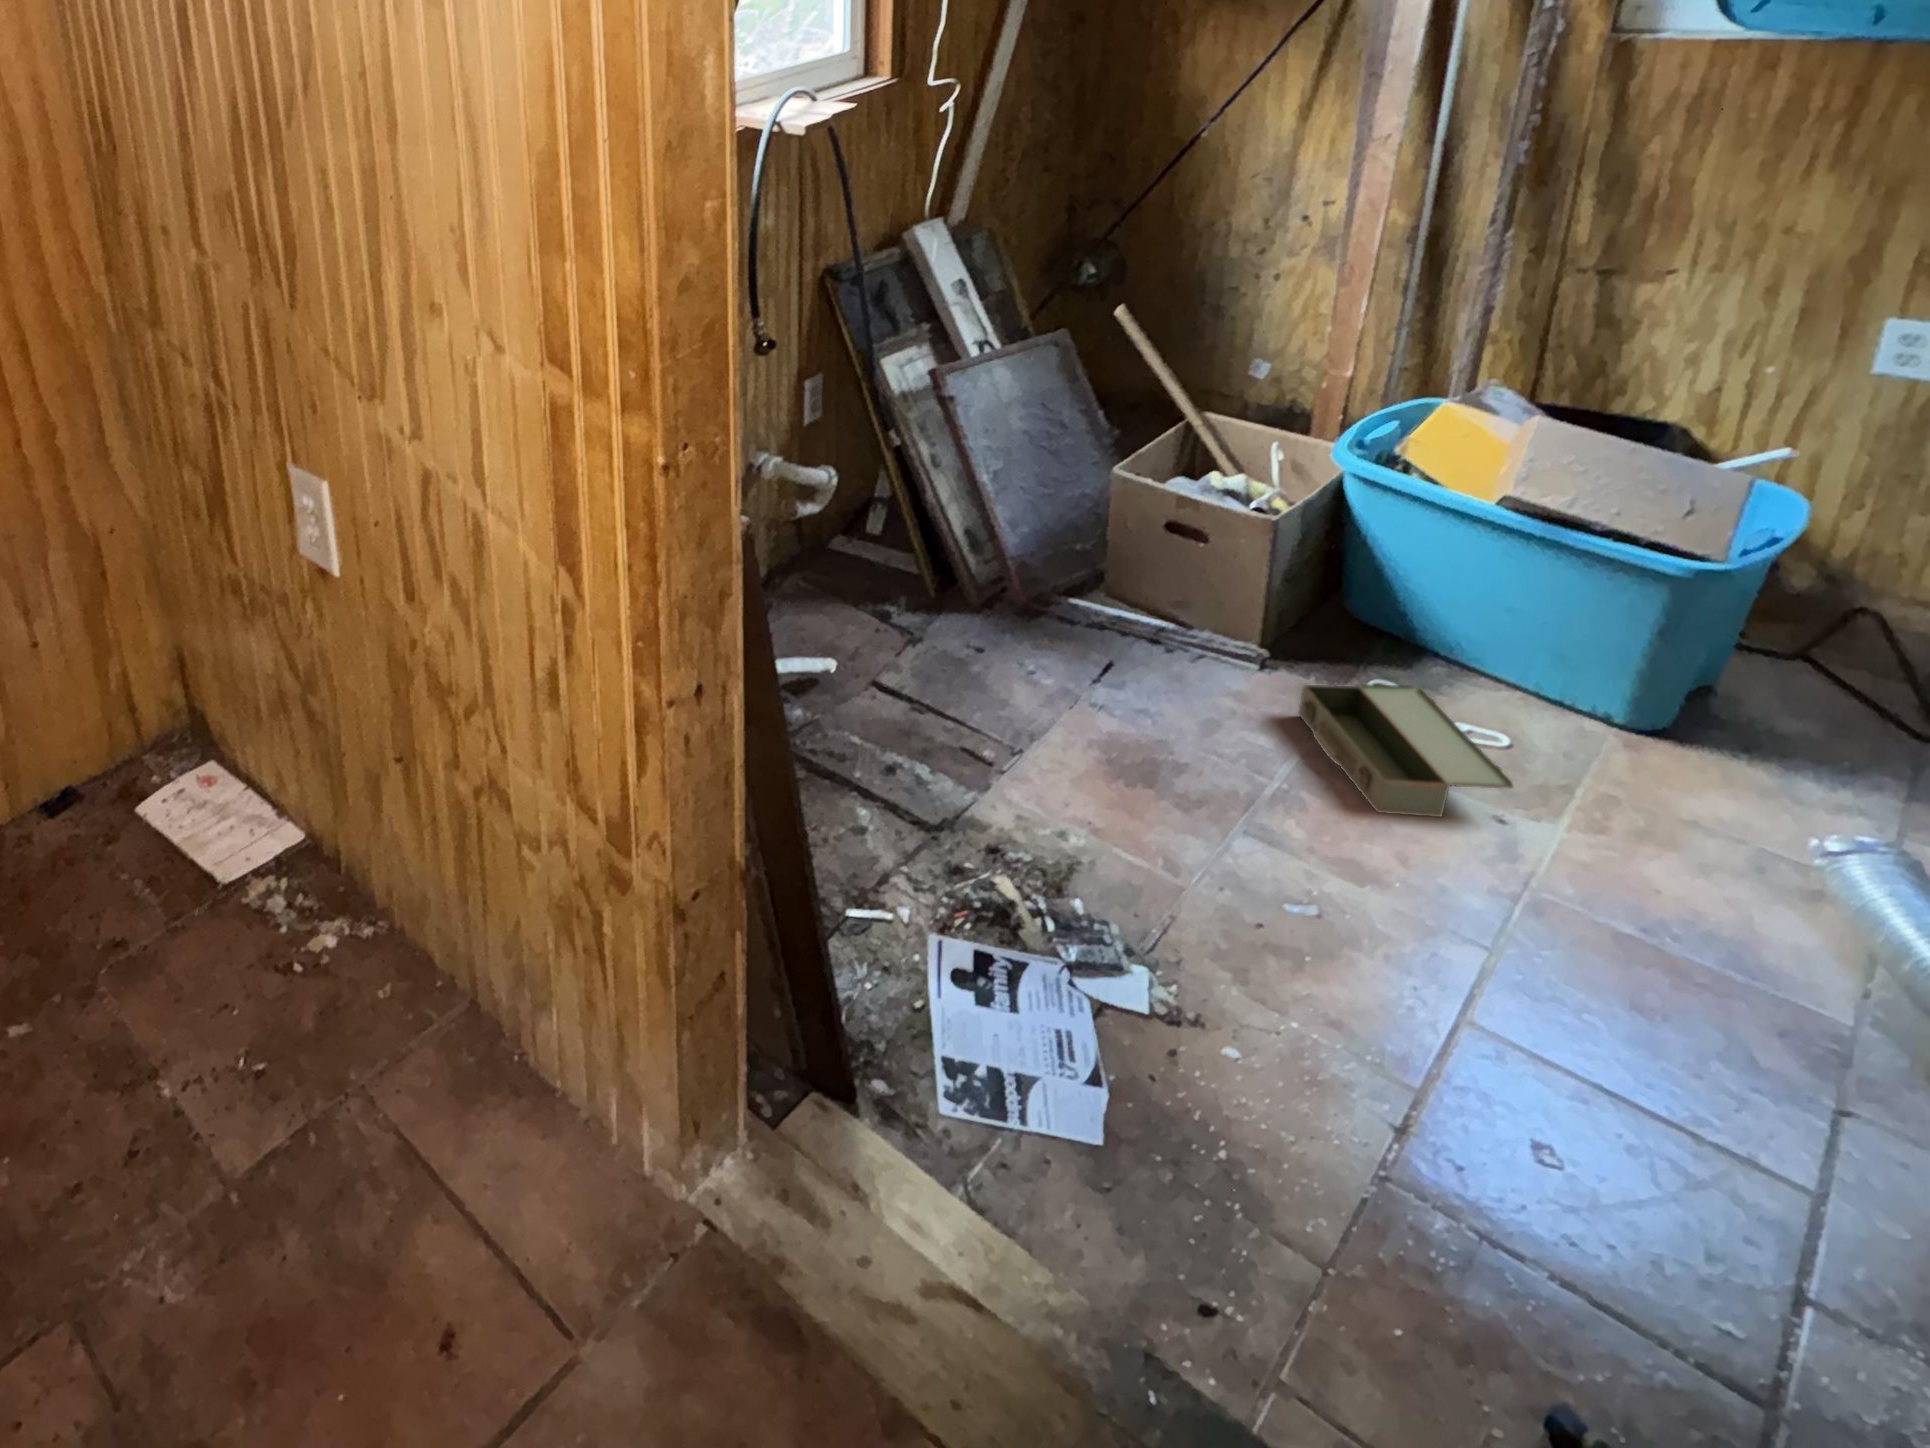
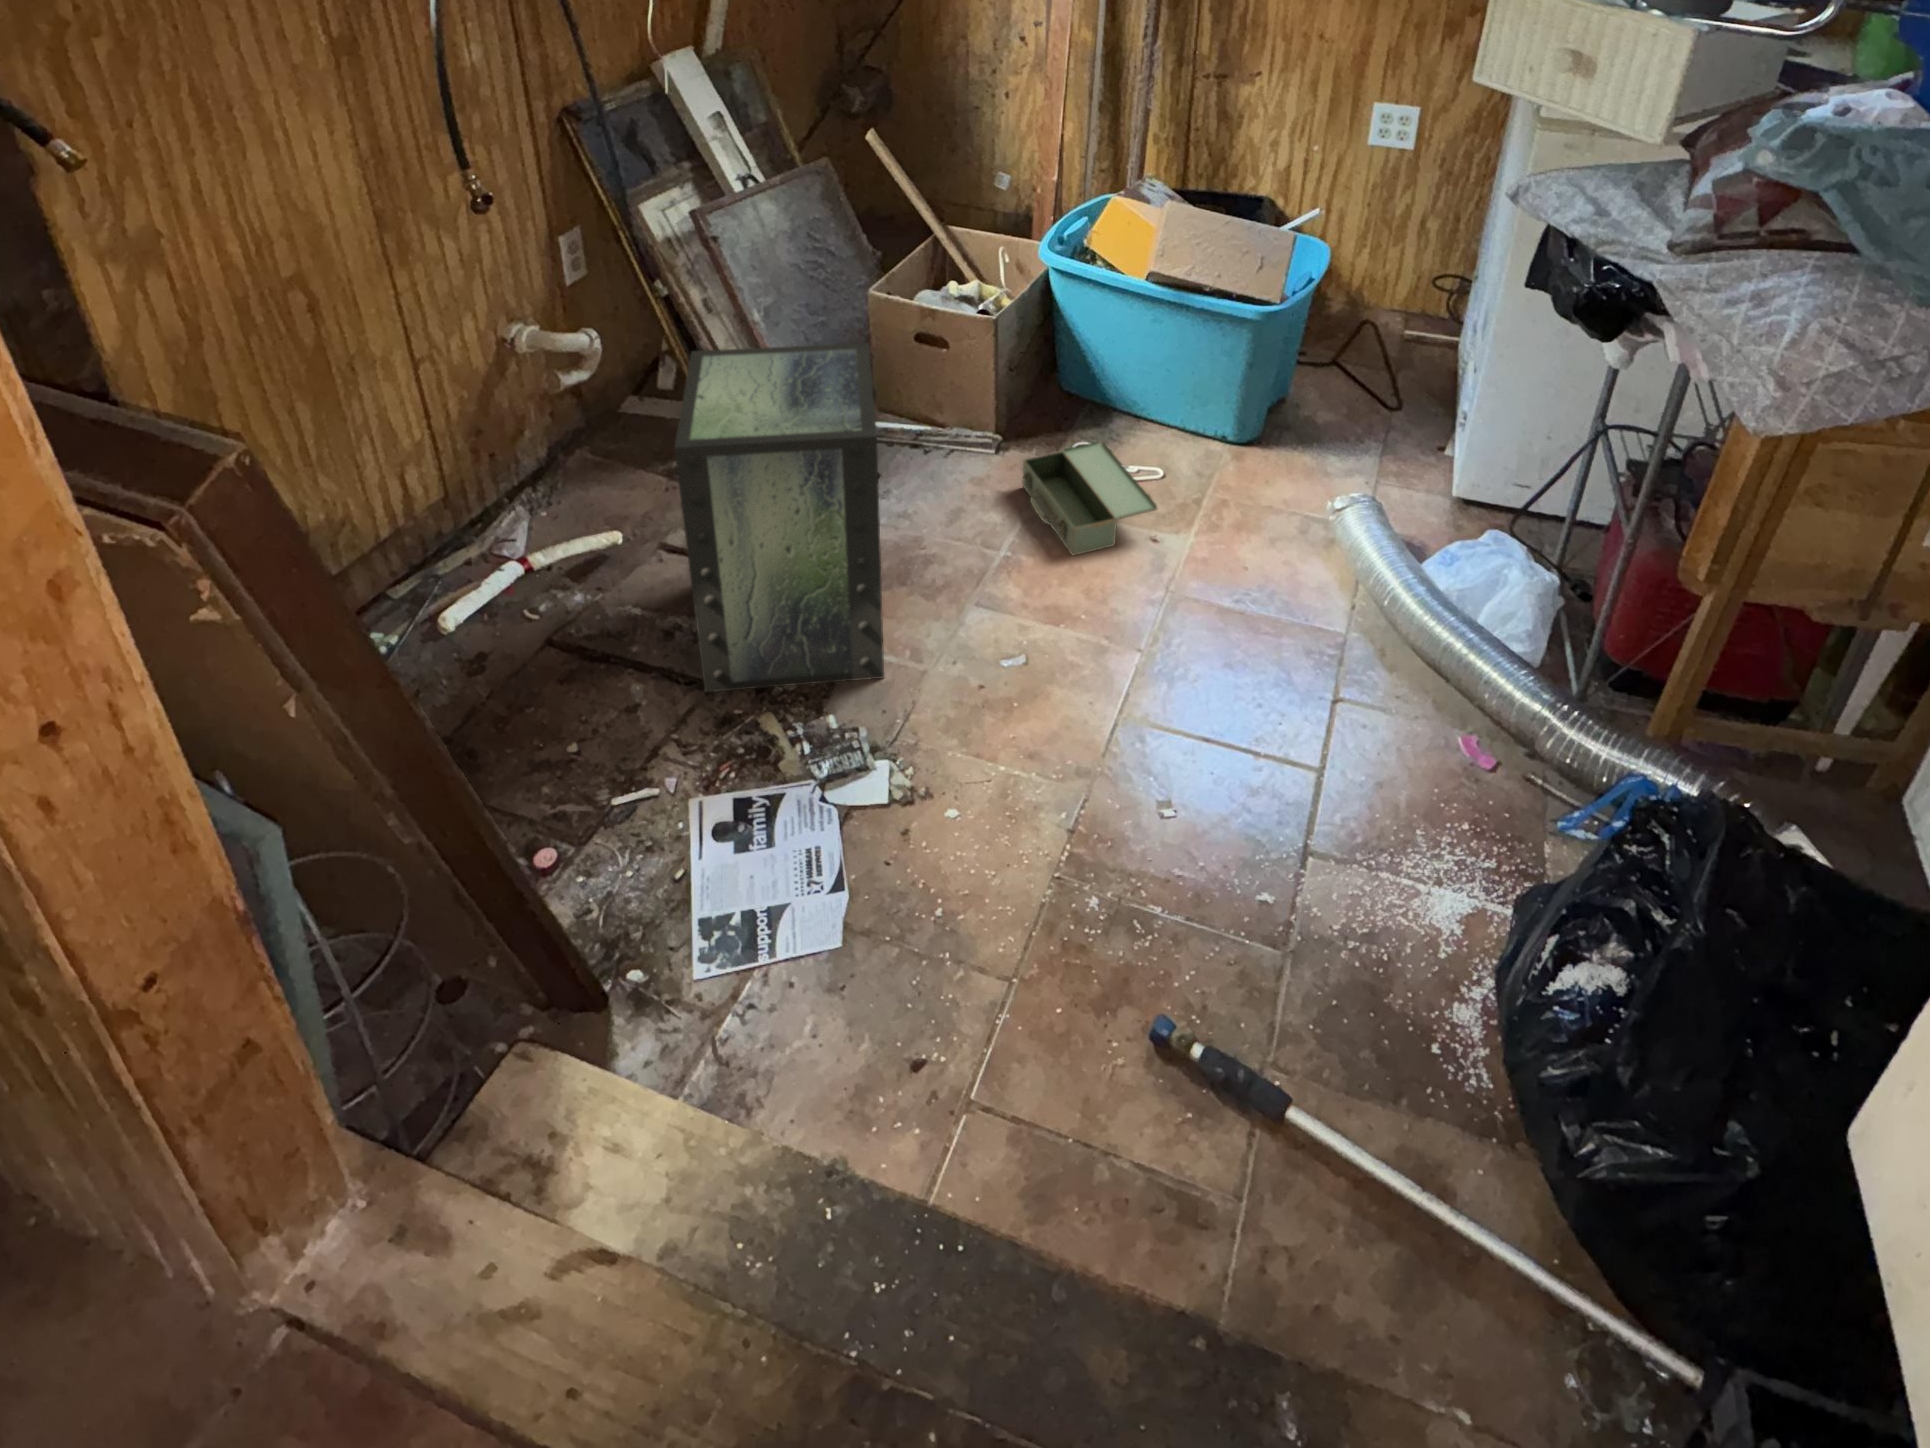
storage box: none [931,502,1167,880] -> present [674,343,884,692]

